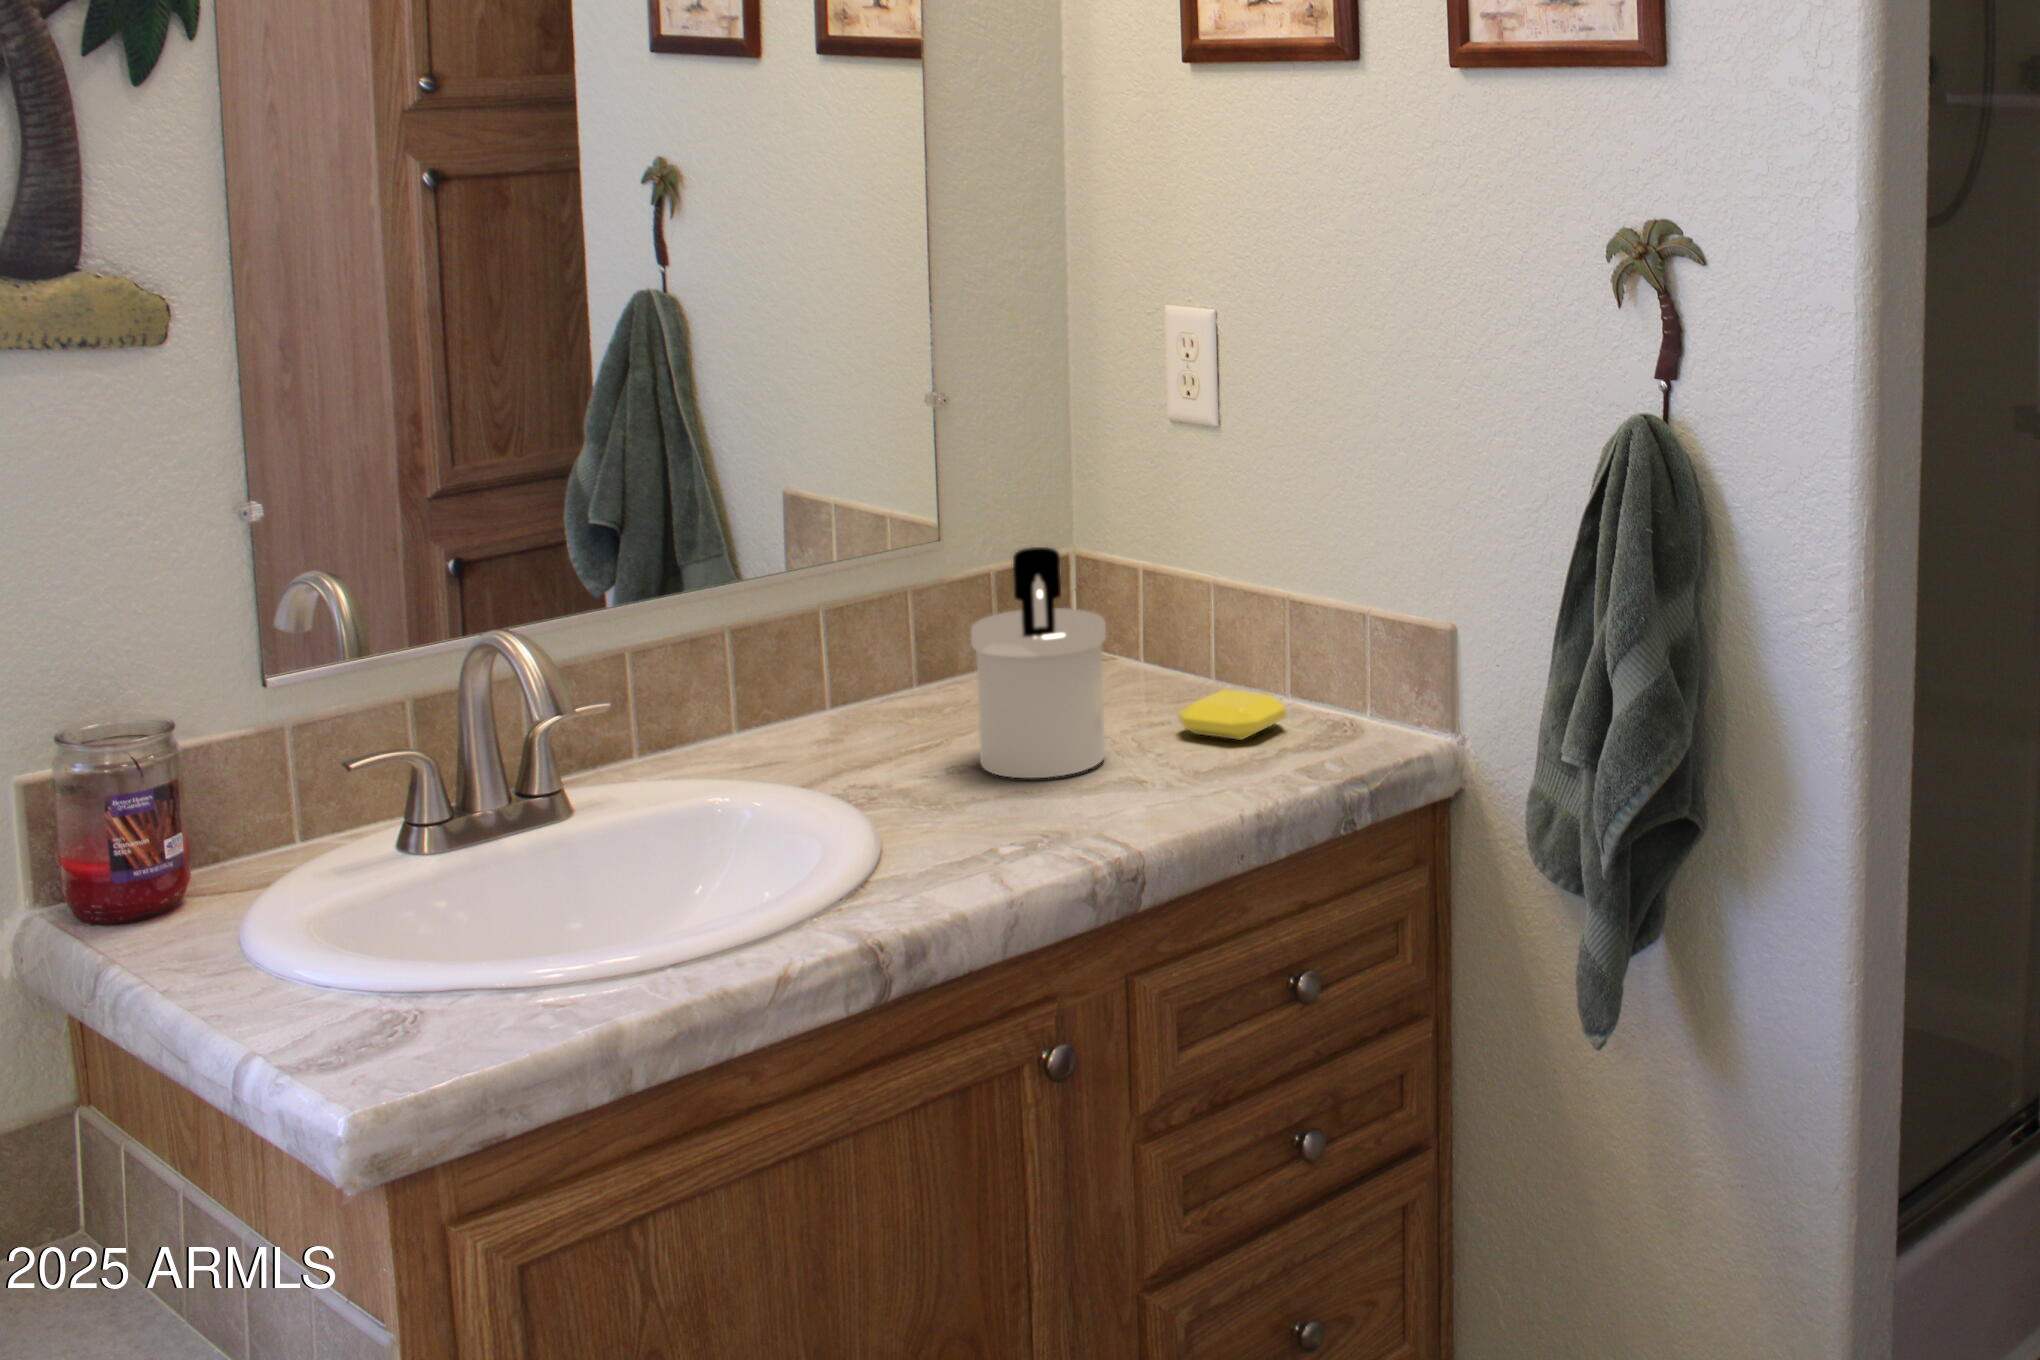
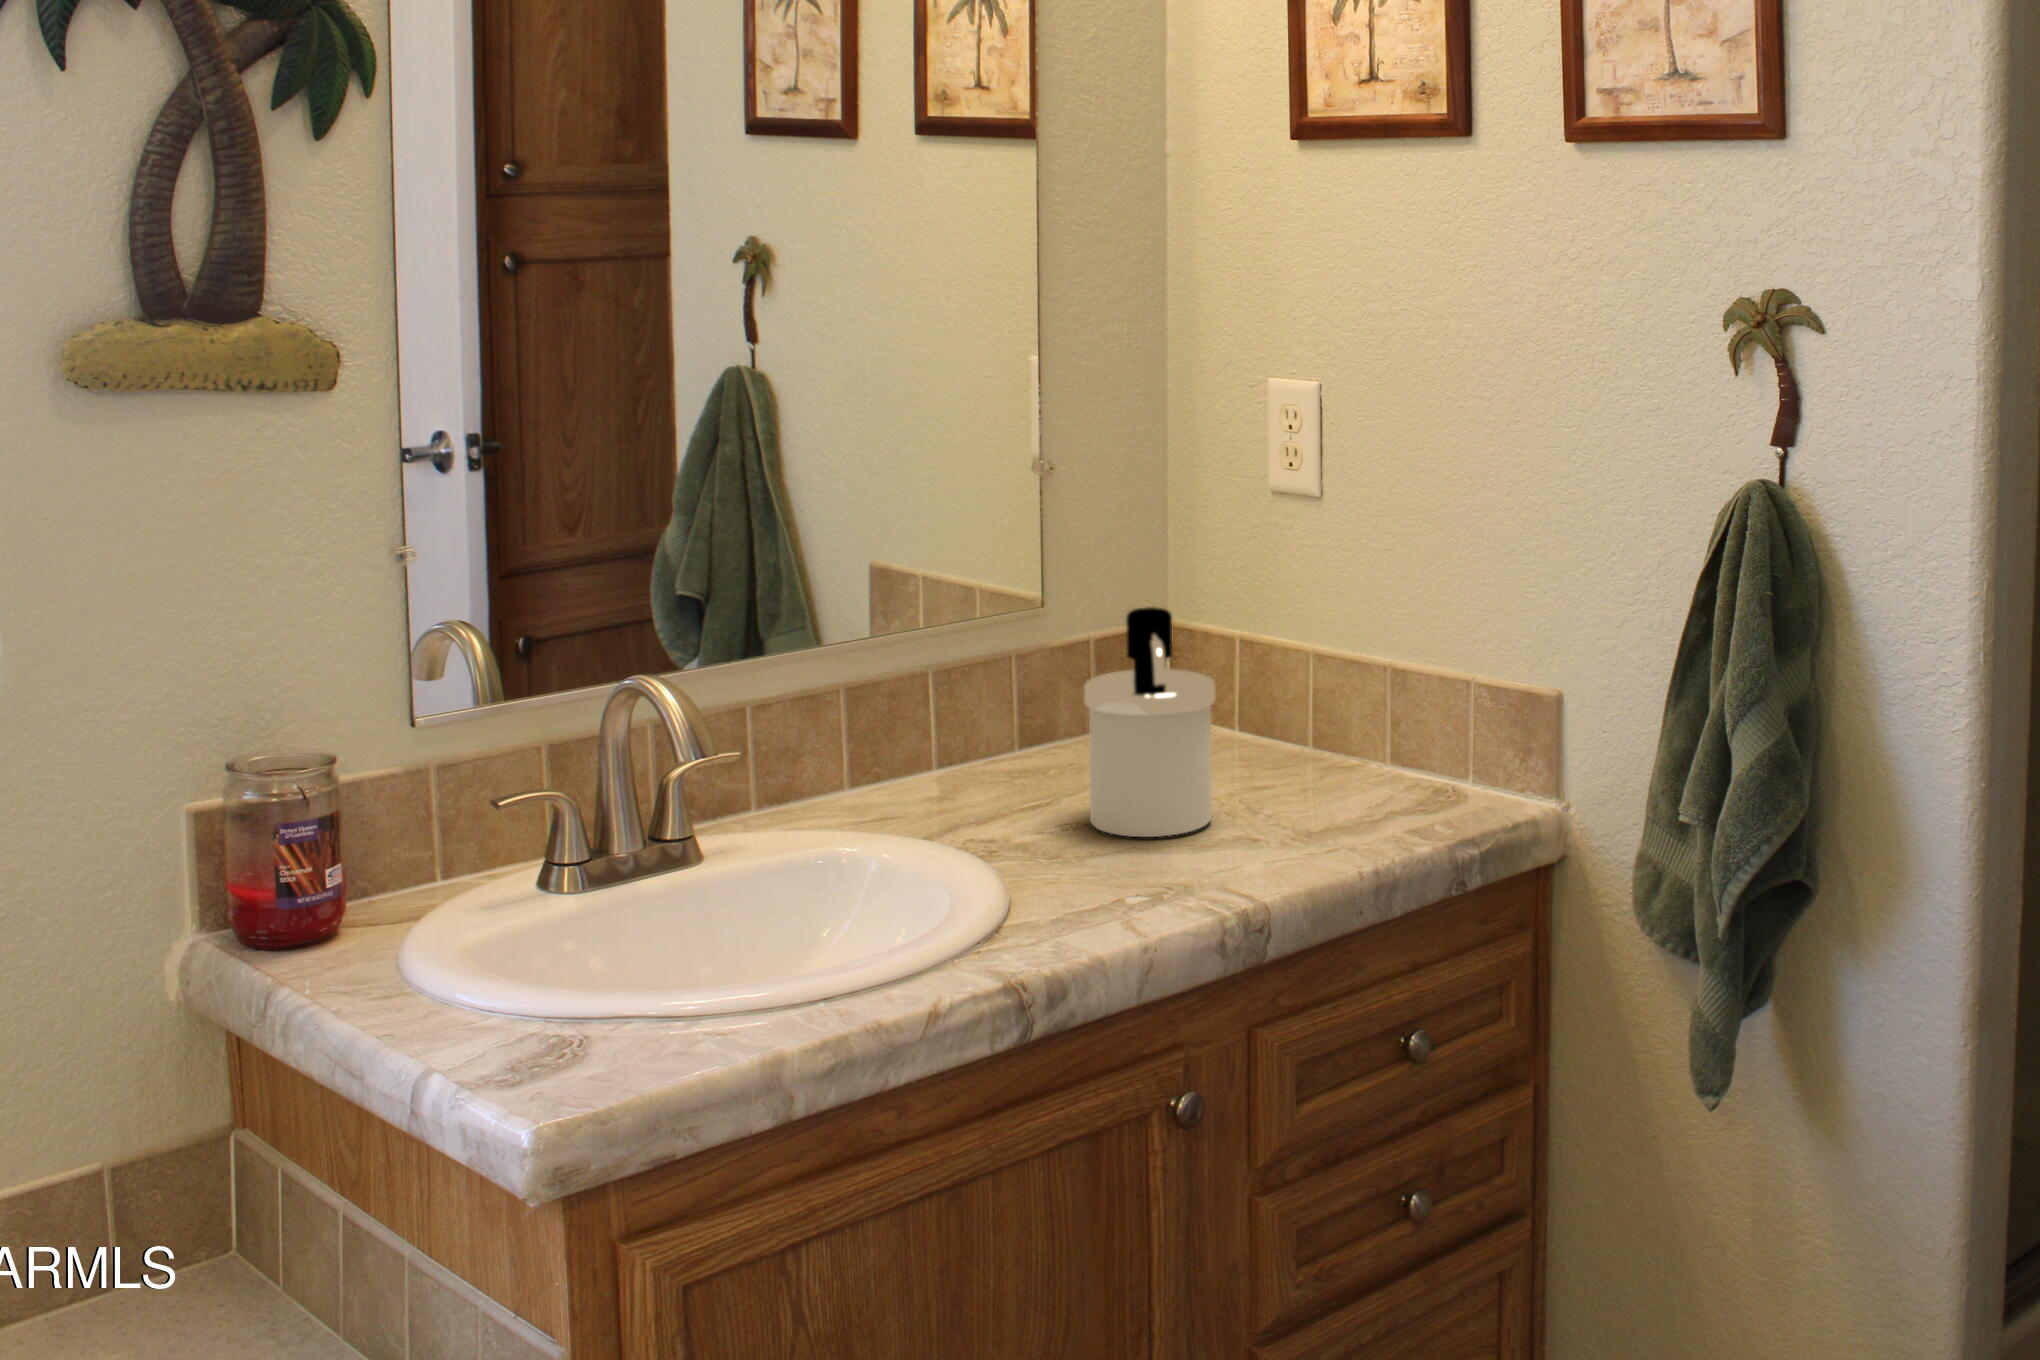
soap bar: present [1178,690,1287,740] -> none [1279,754,1386,805]

